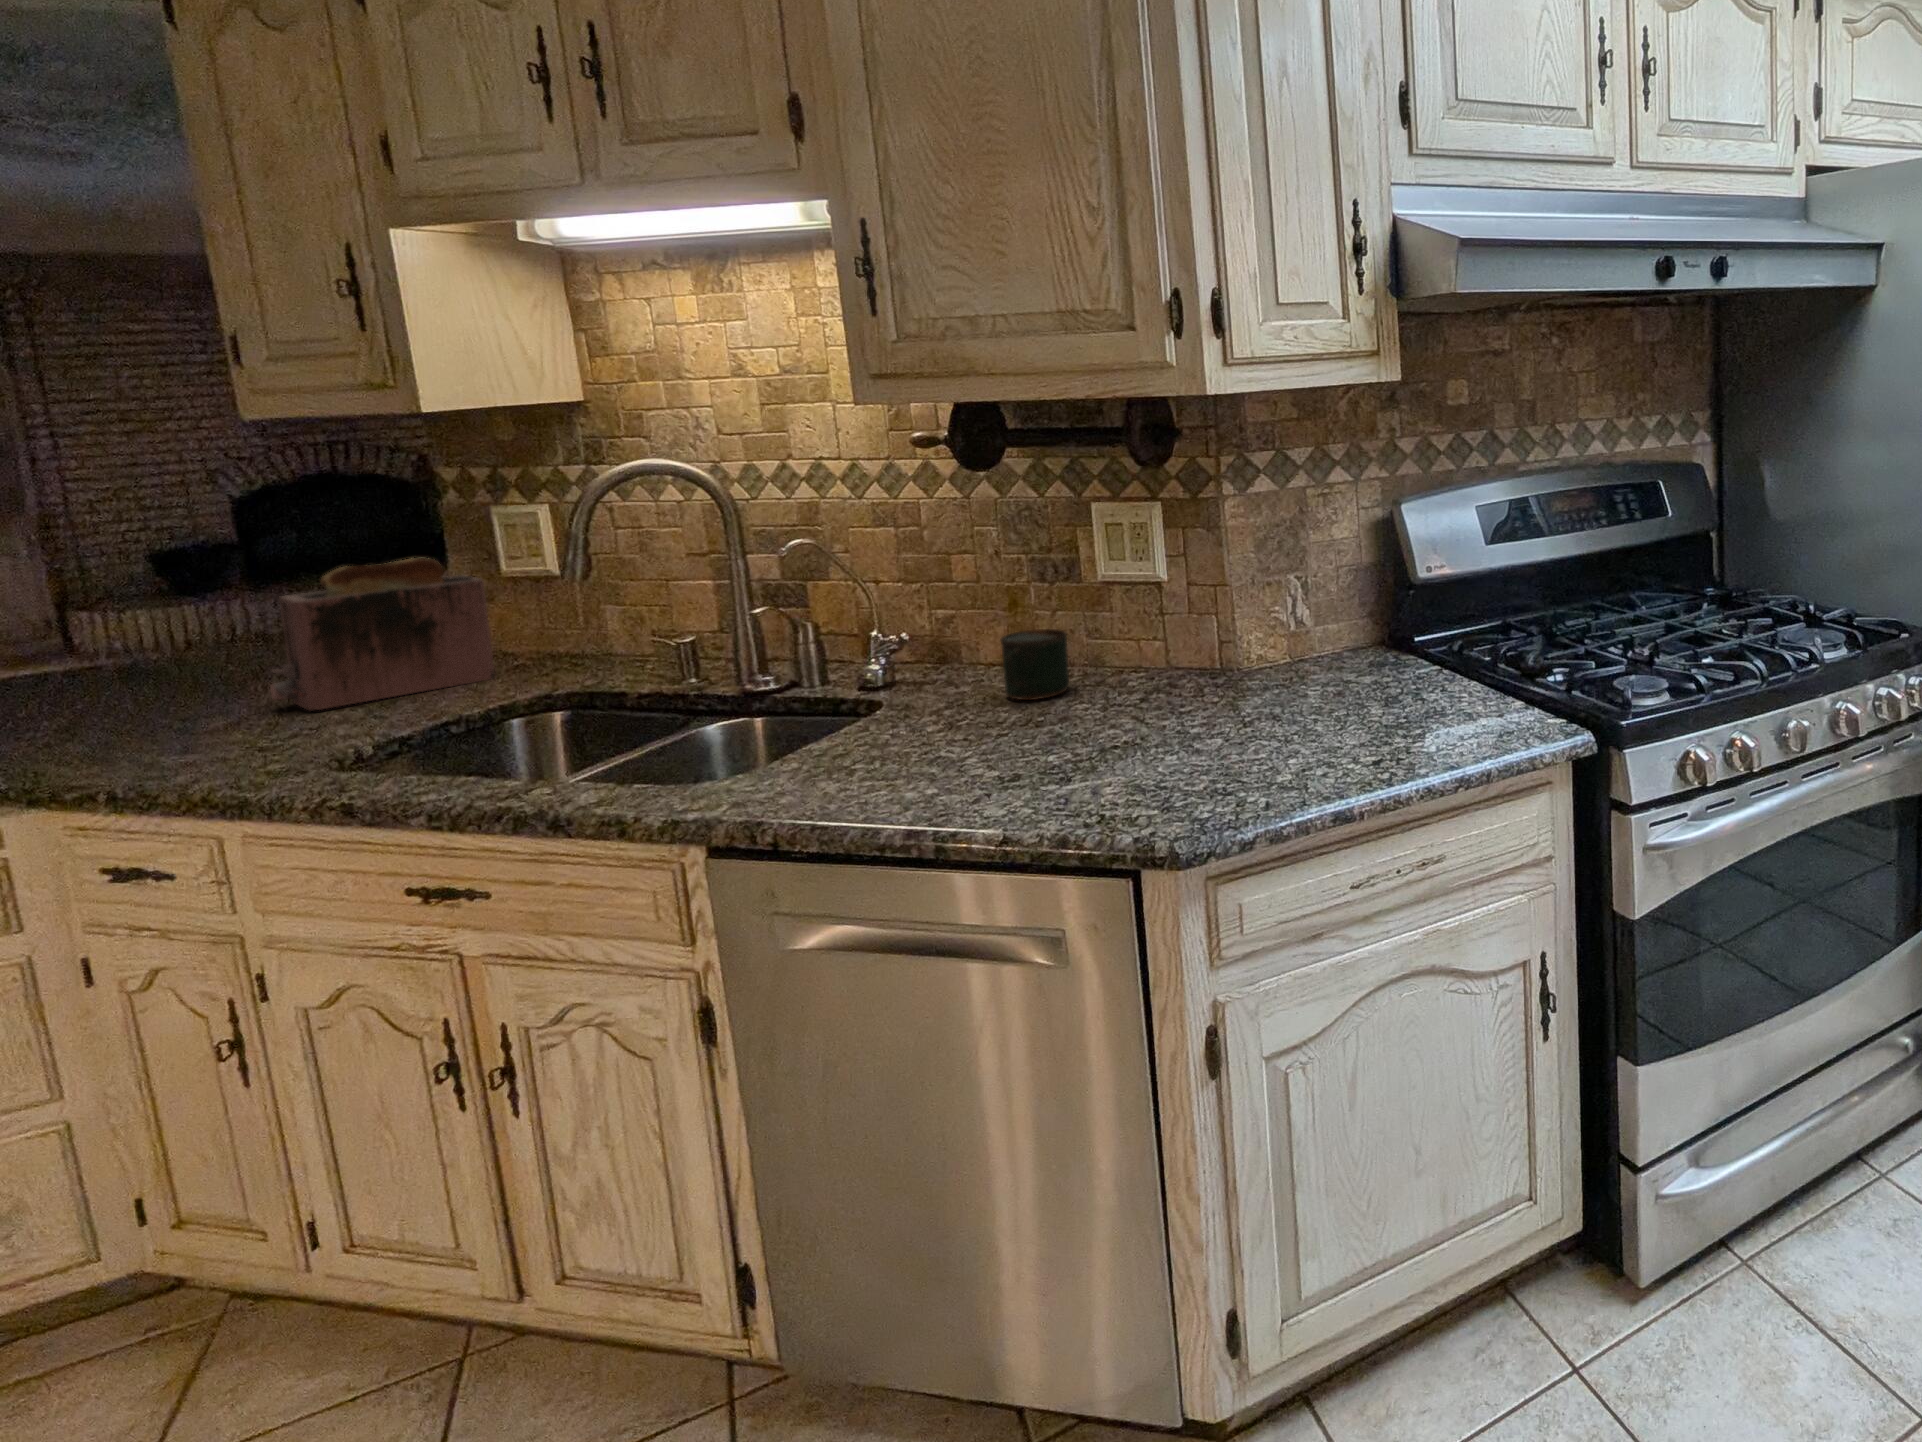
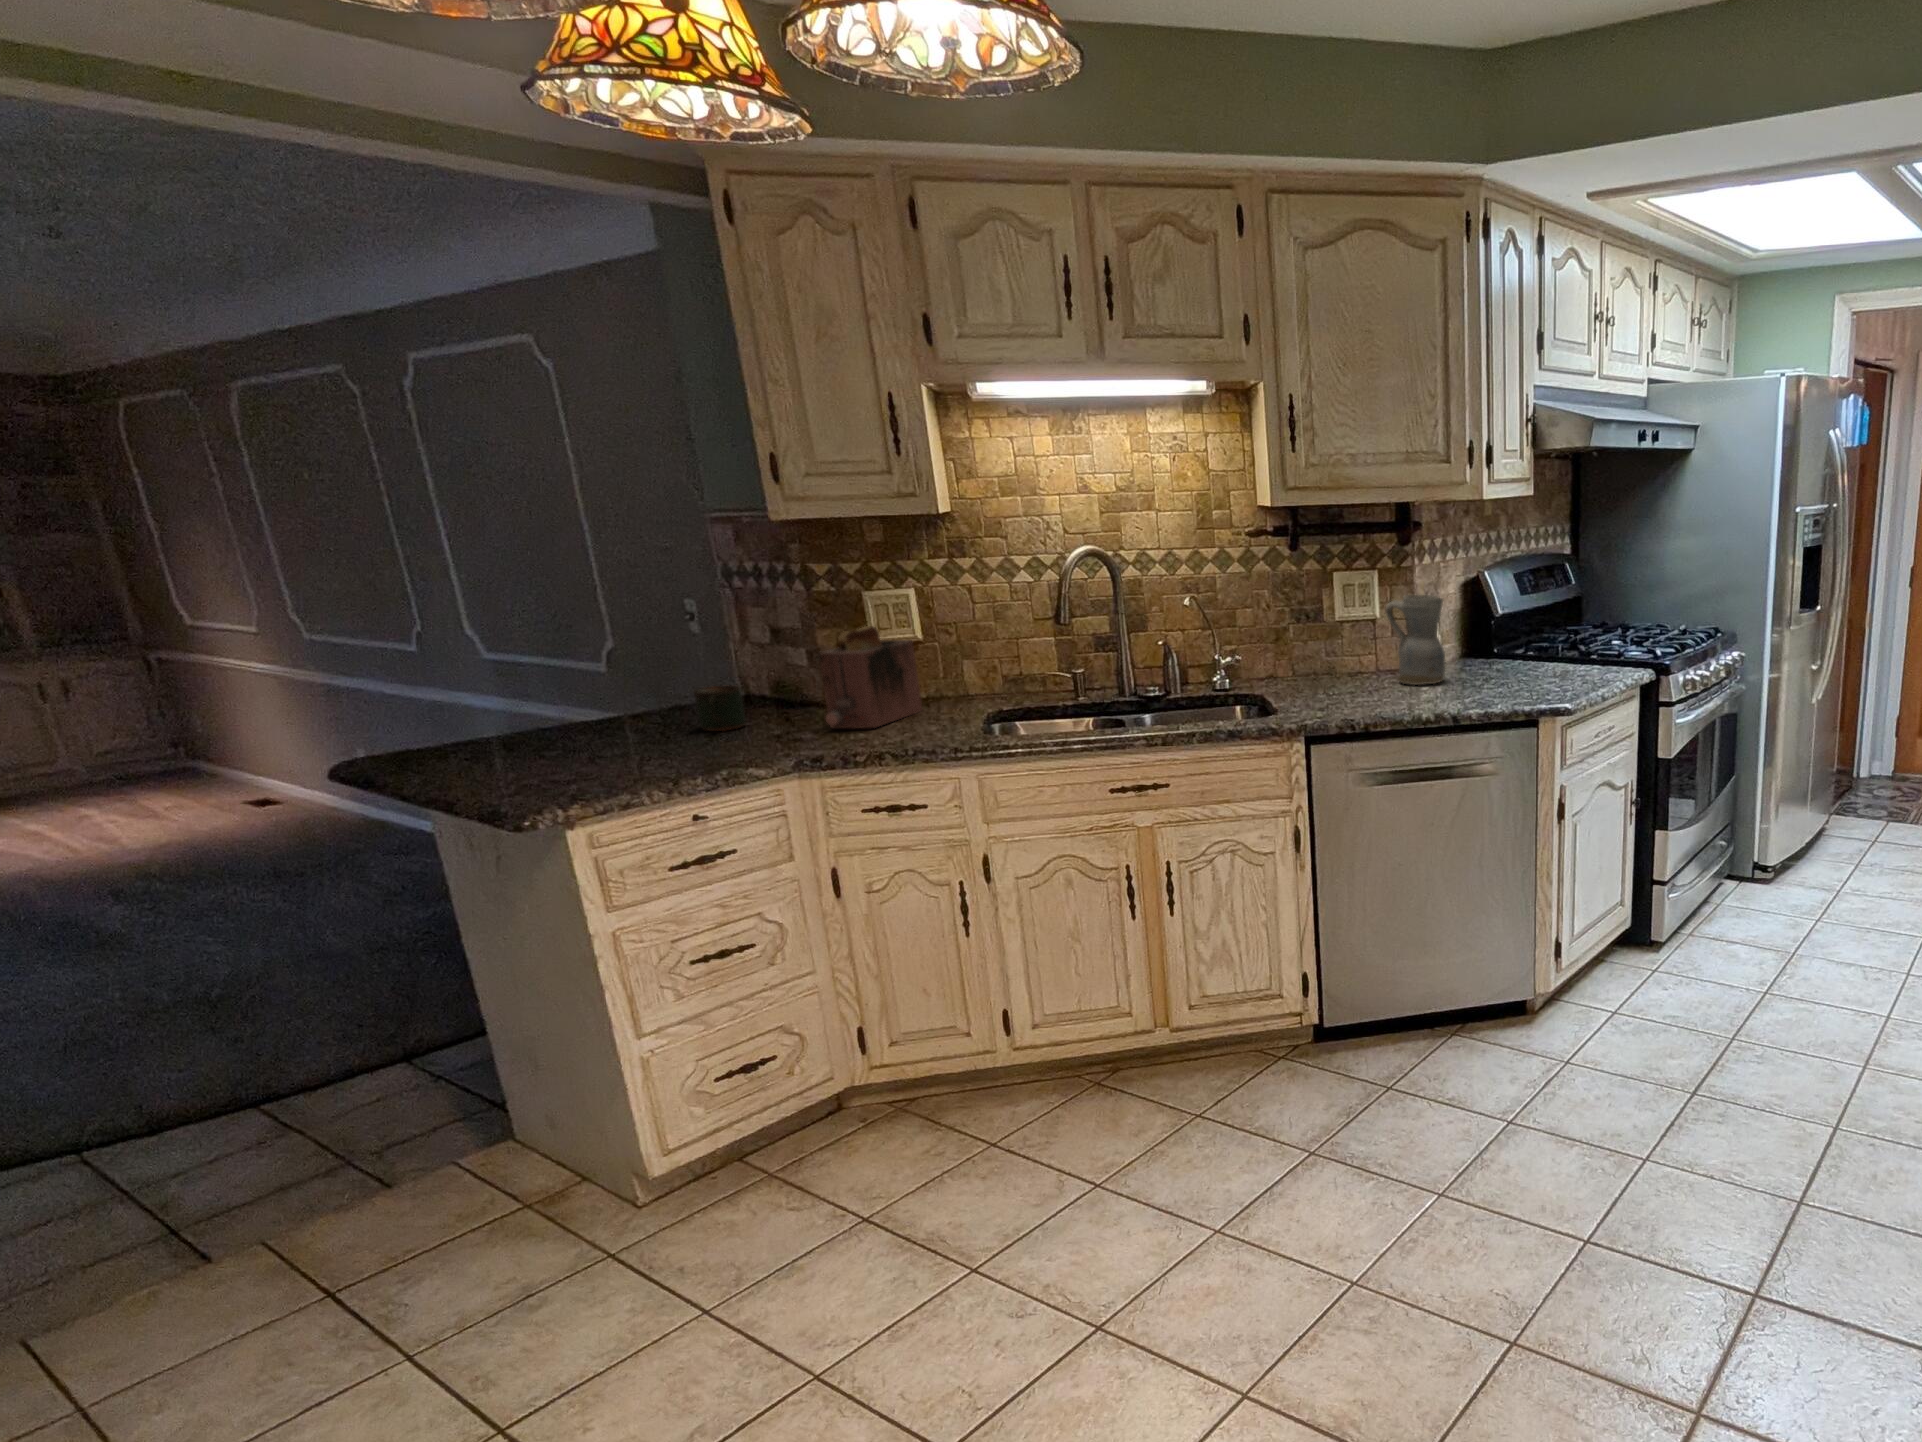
ceramic pitcher: none [1096,551,1199,719] -> present [1386,595,1445,685]
mug: present [1000,629,1069,700] -> present [694,685,746,731]

